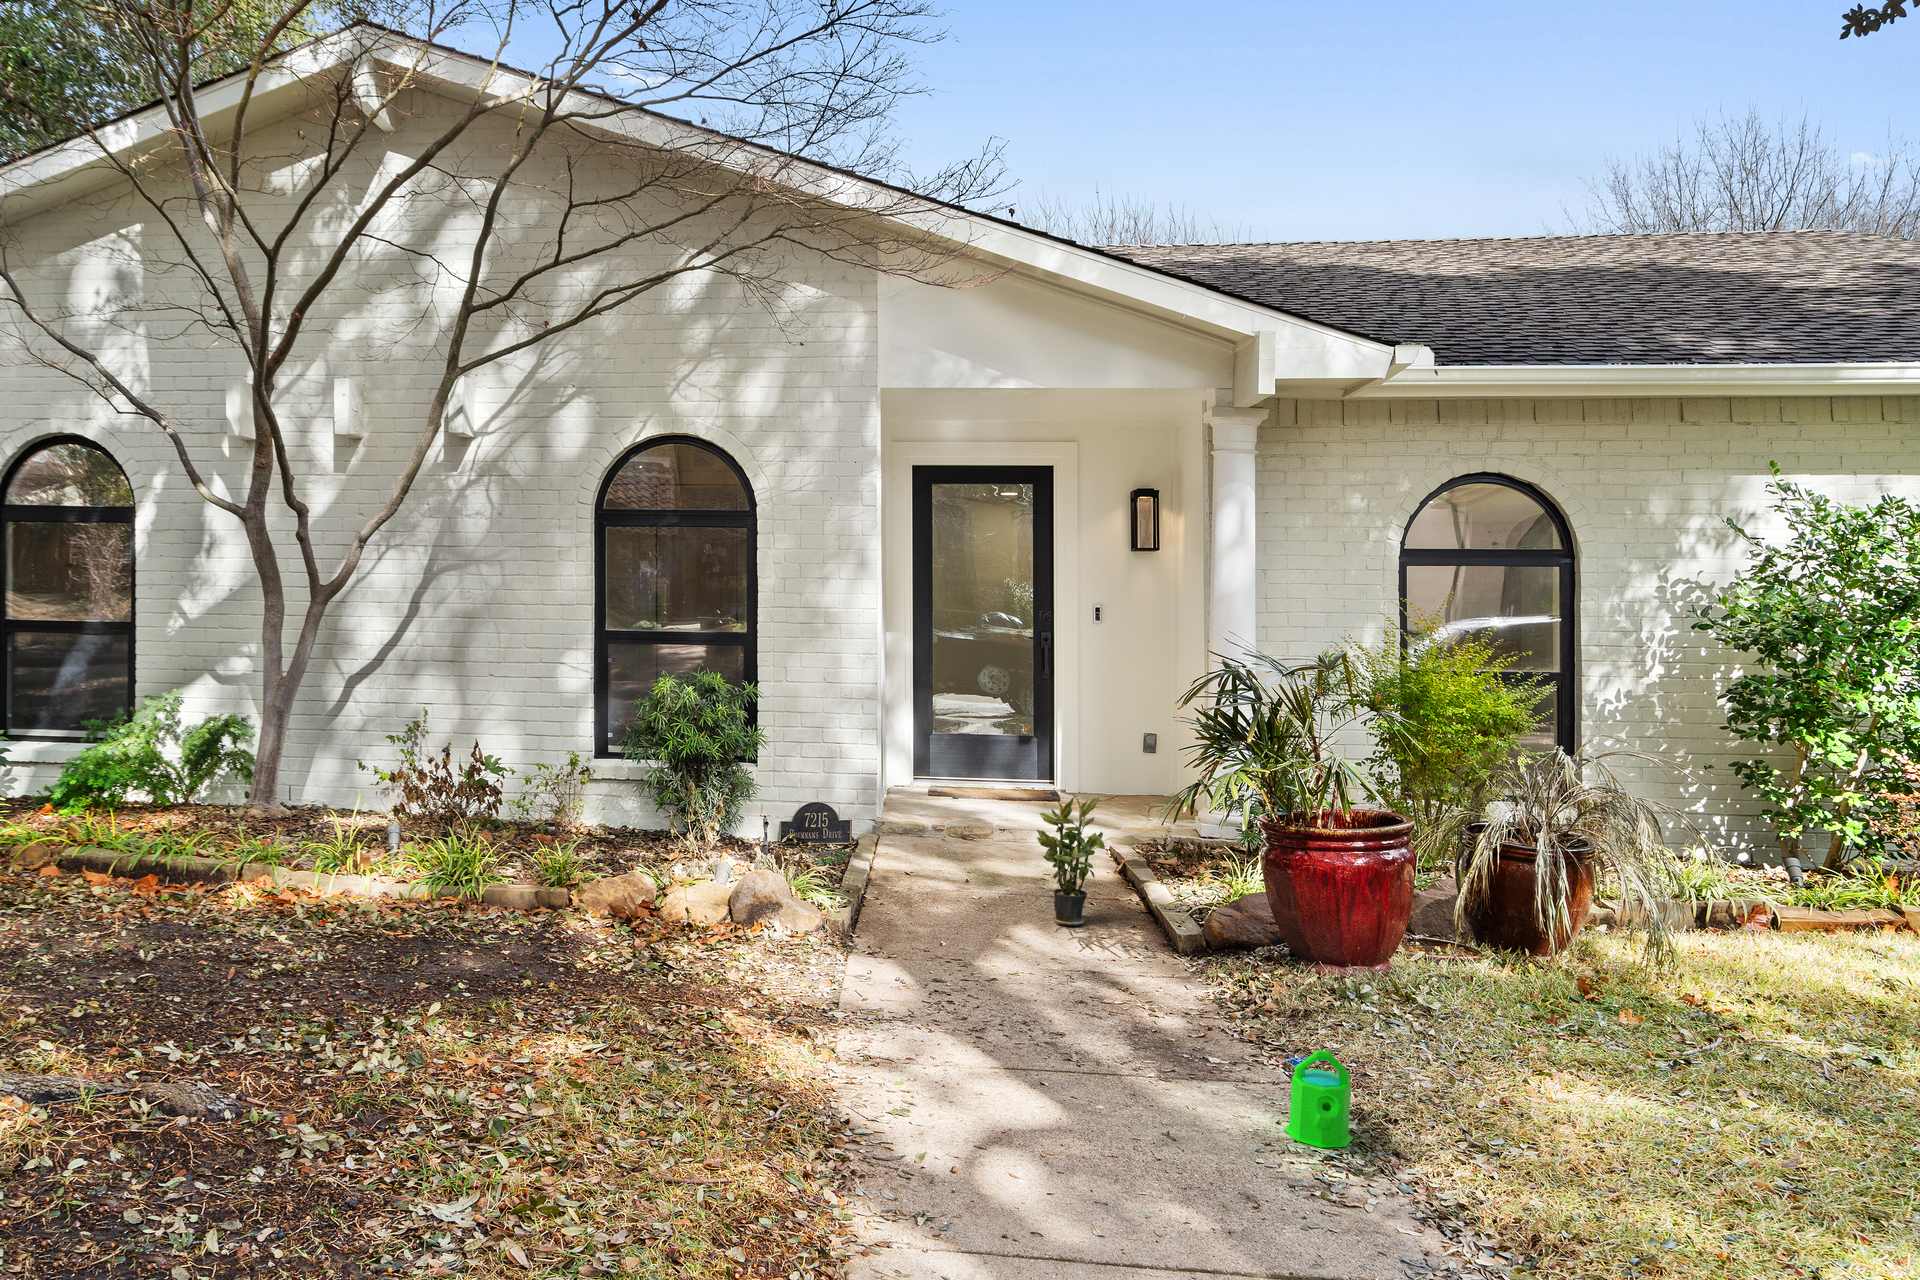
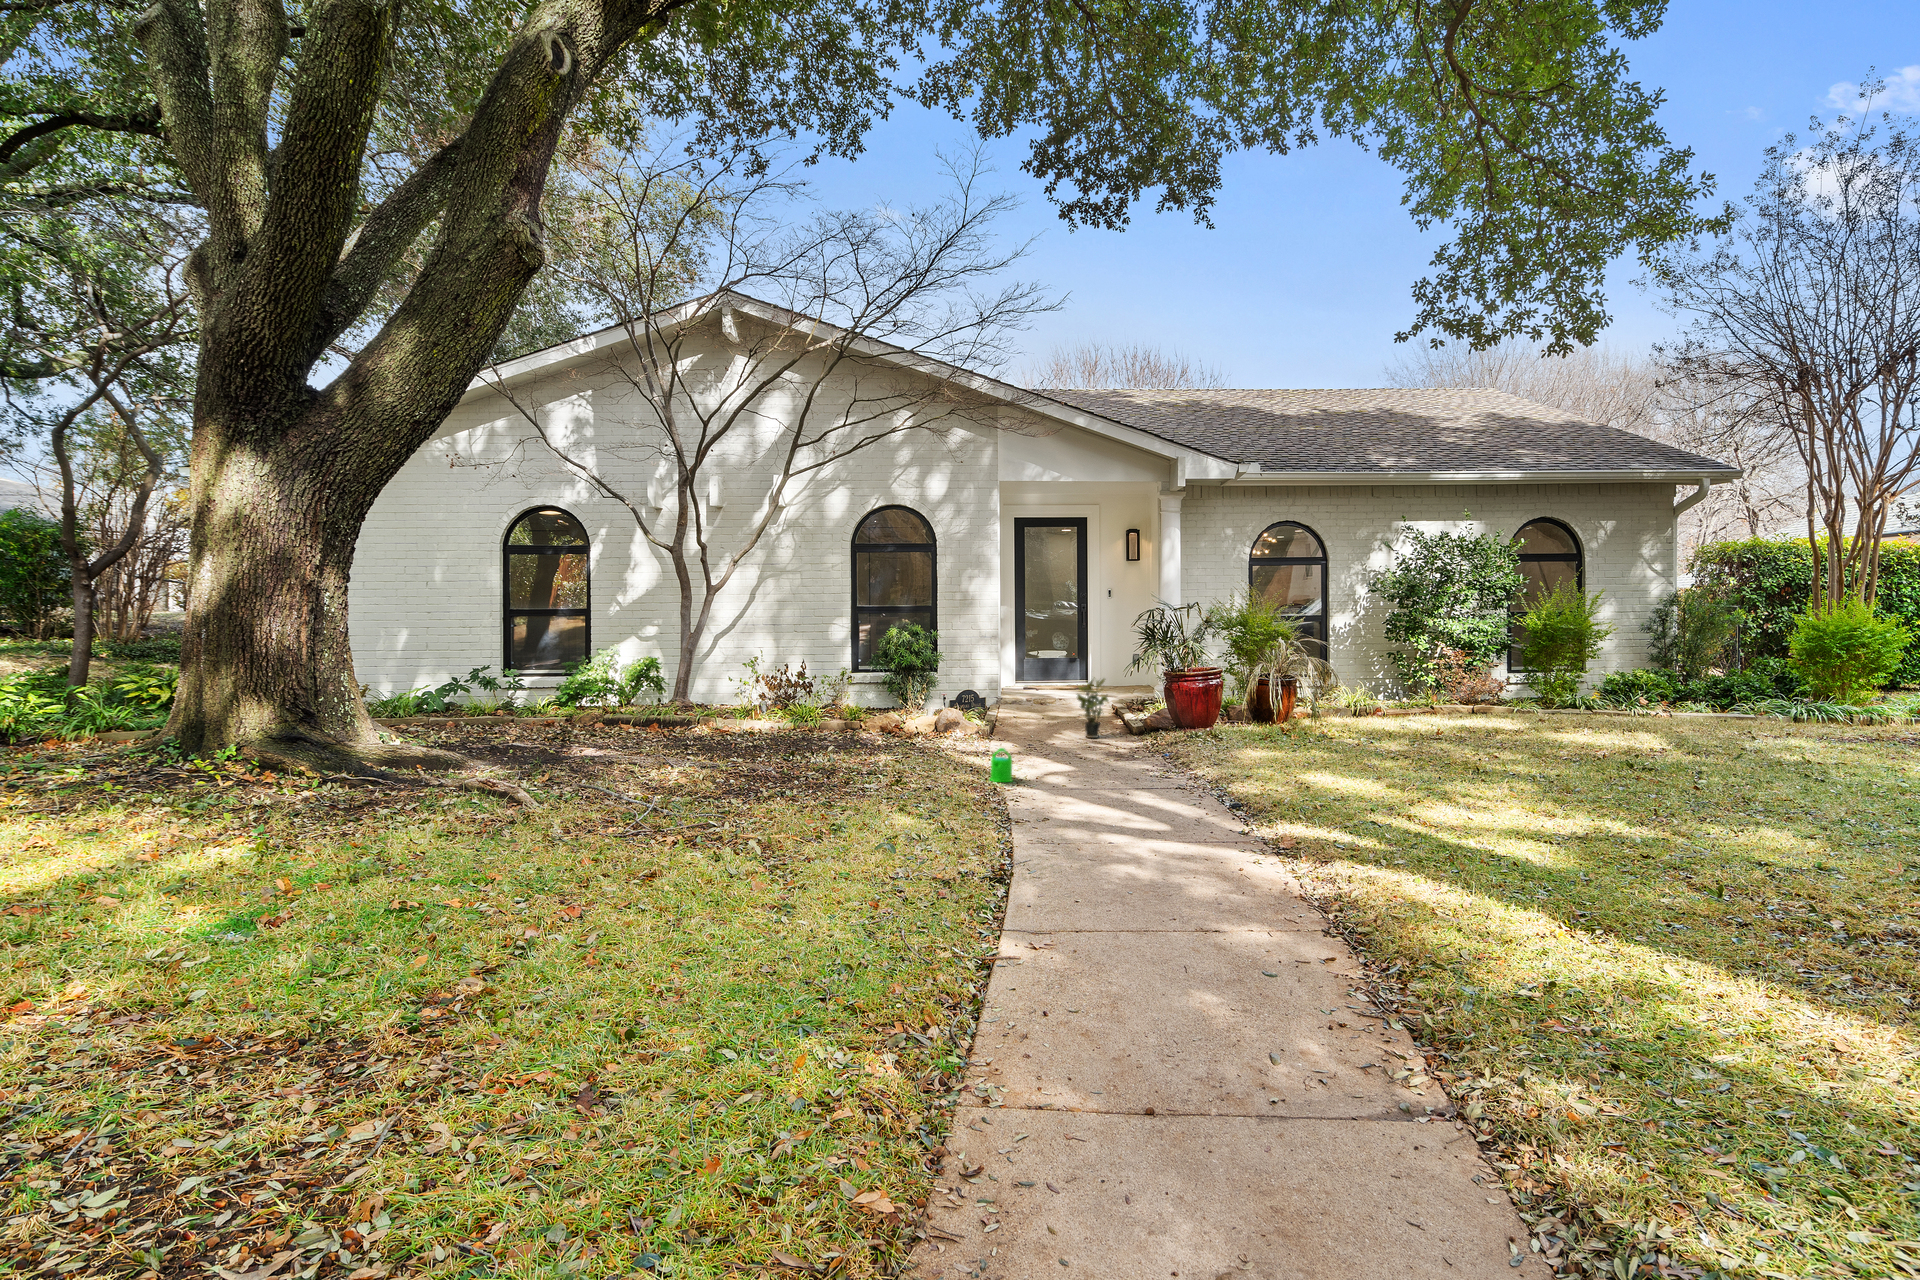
watering can: present [1284,1050,1353,1148] -> present [990,748,1012,782]

